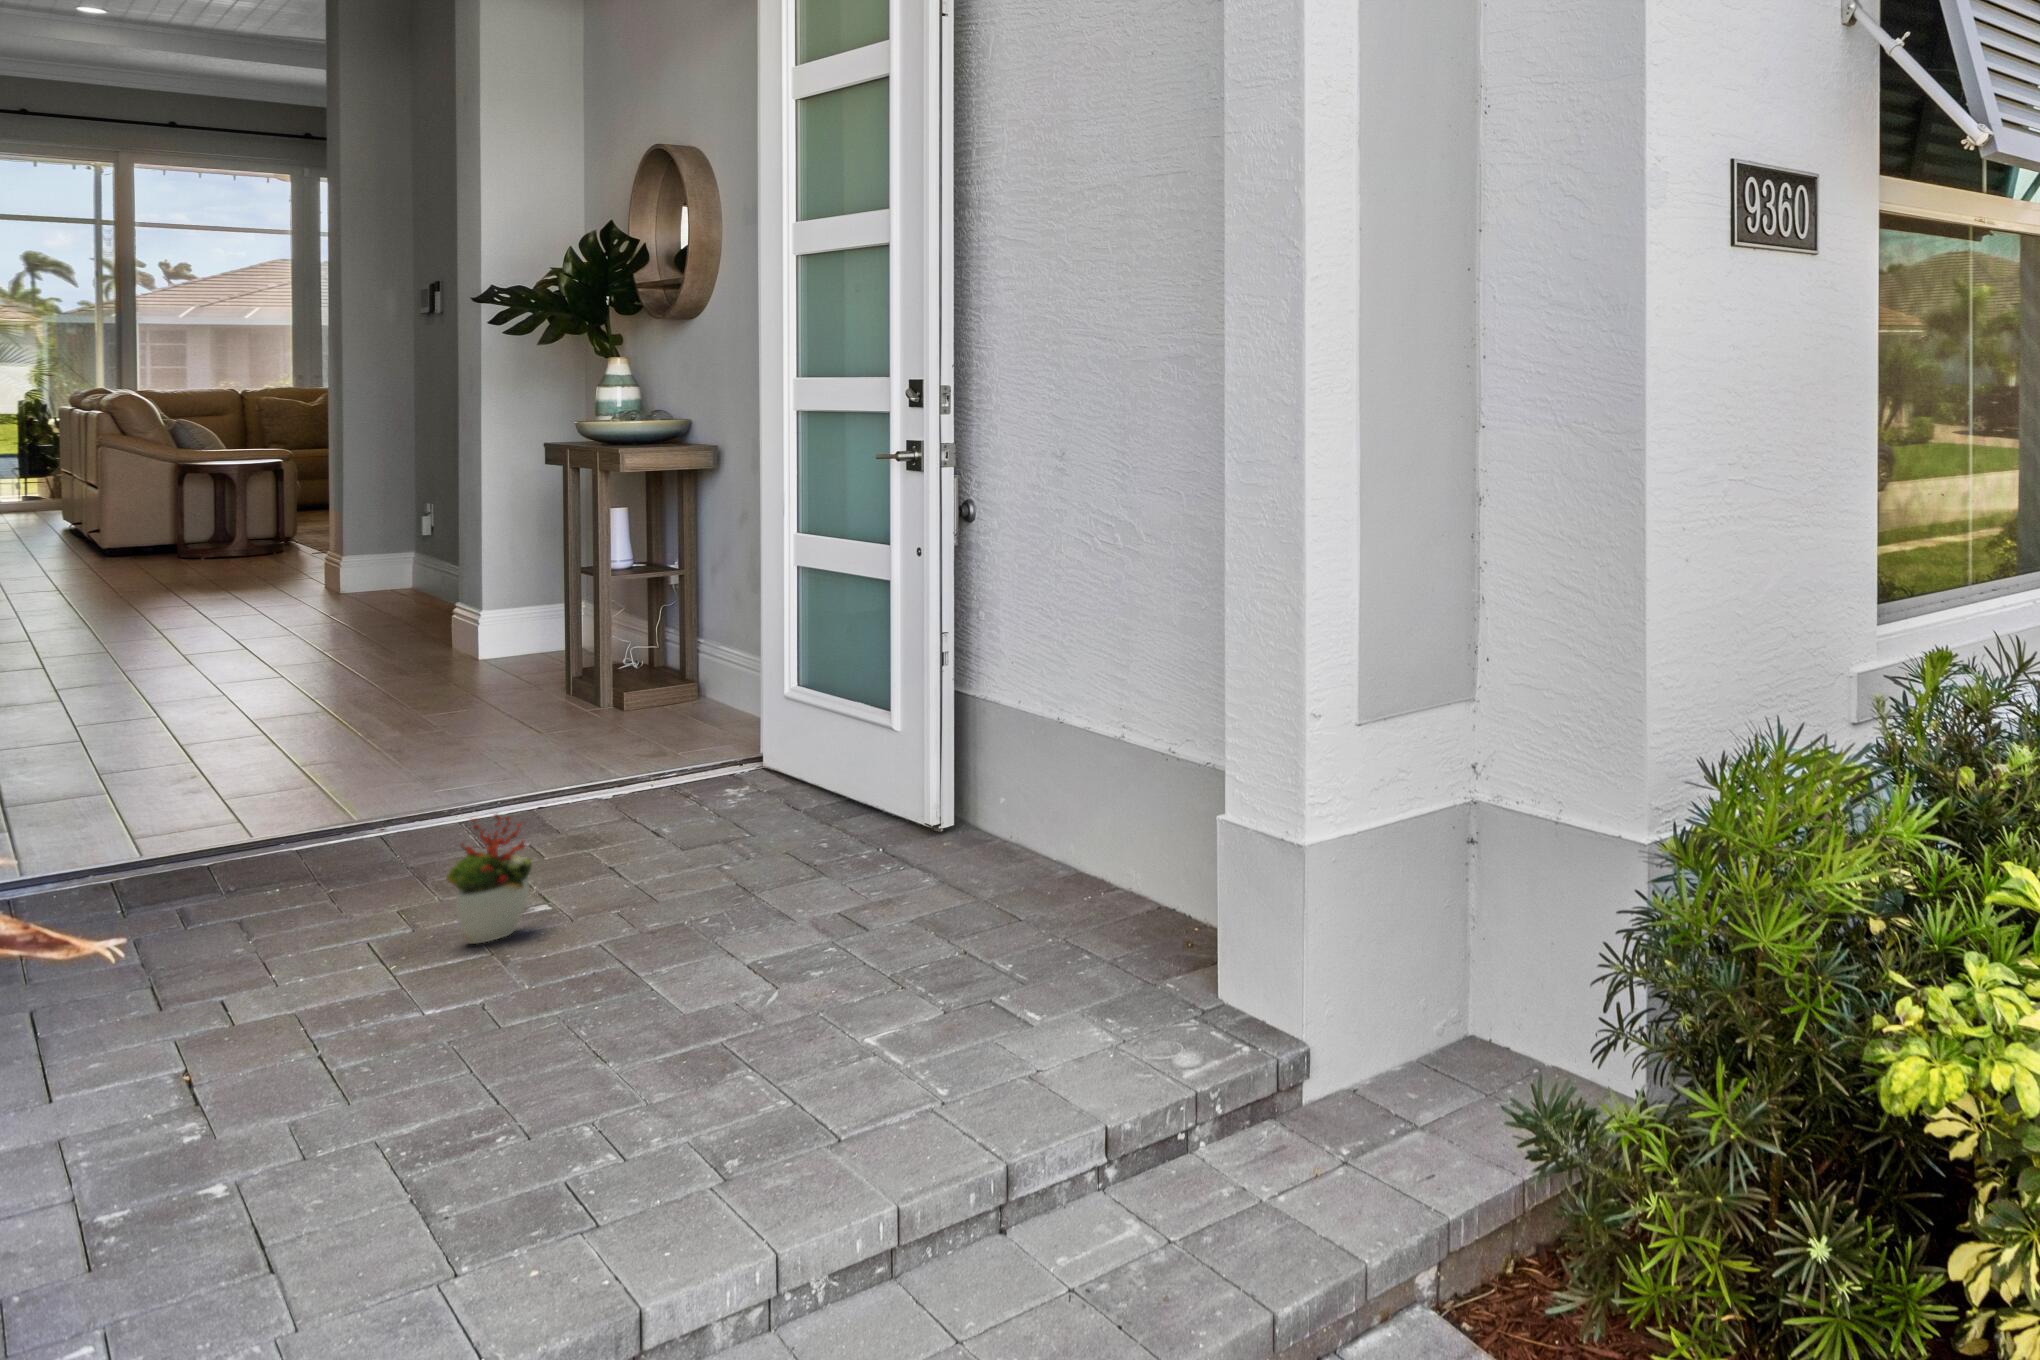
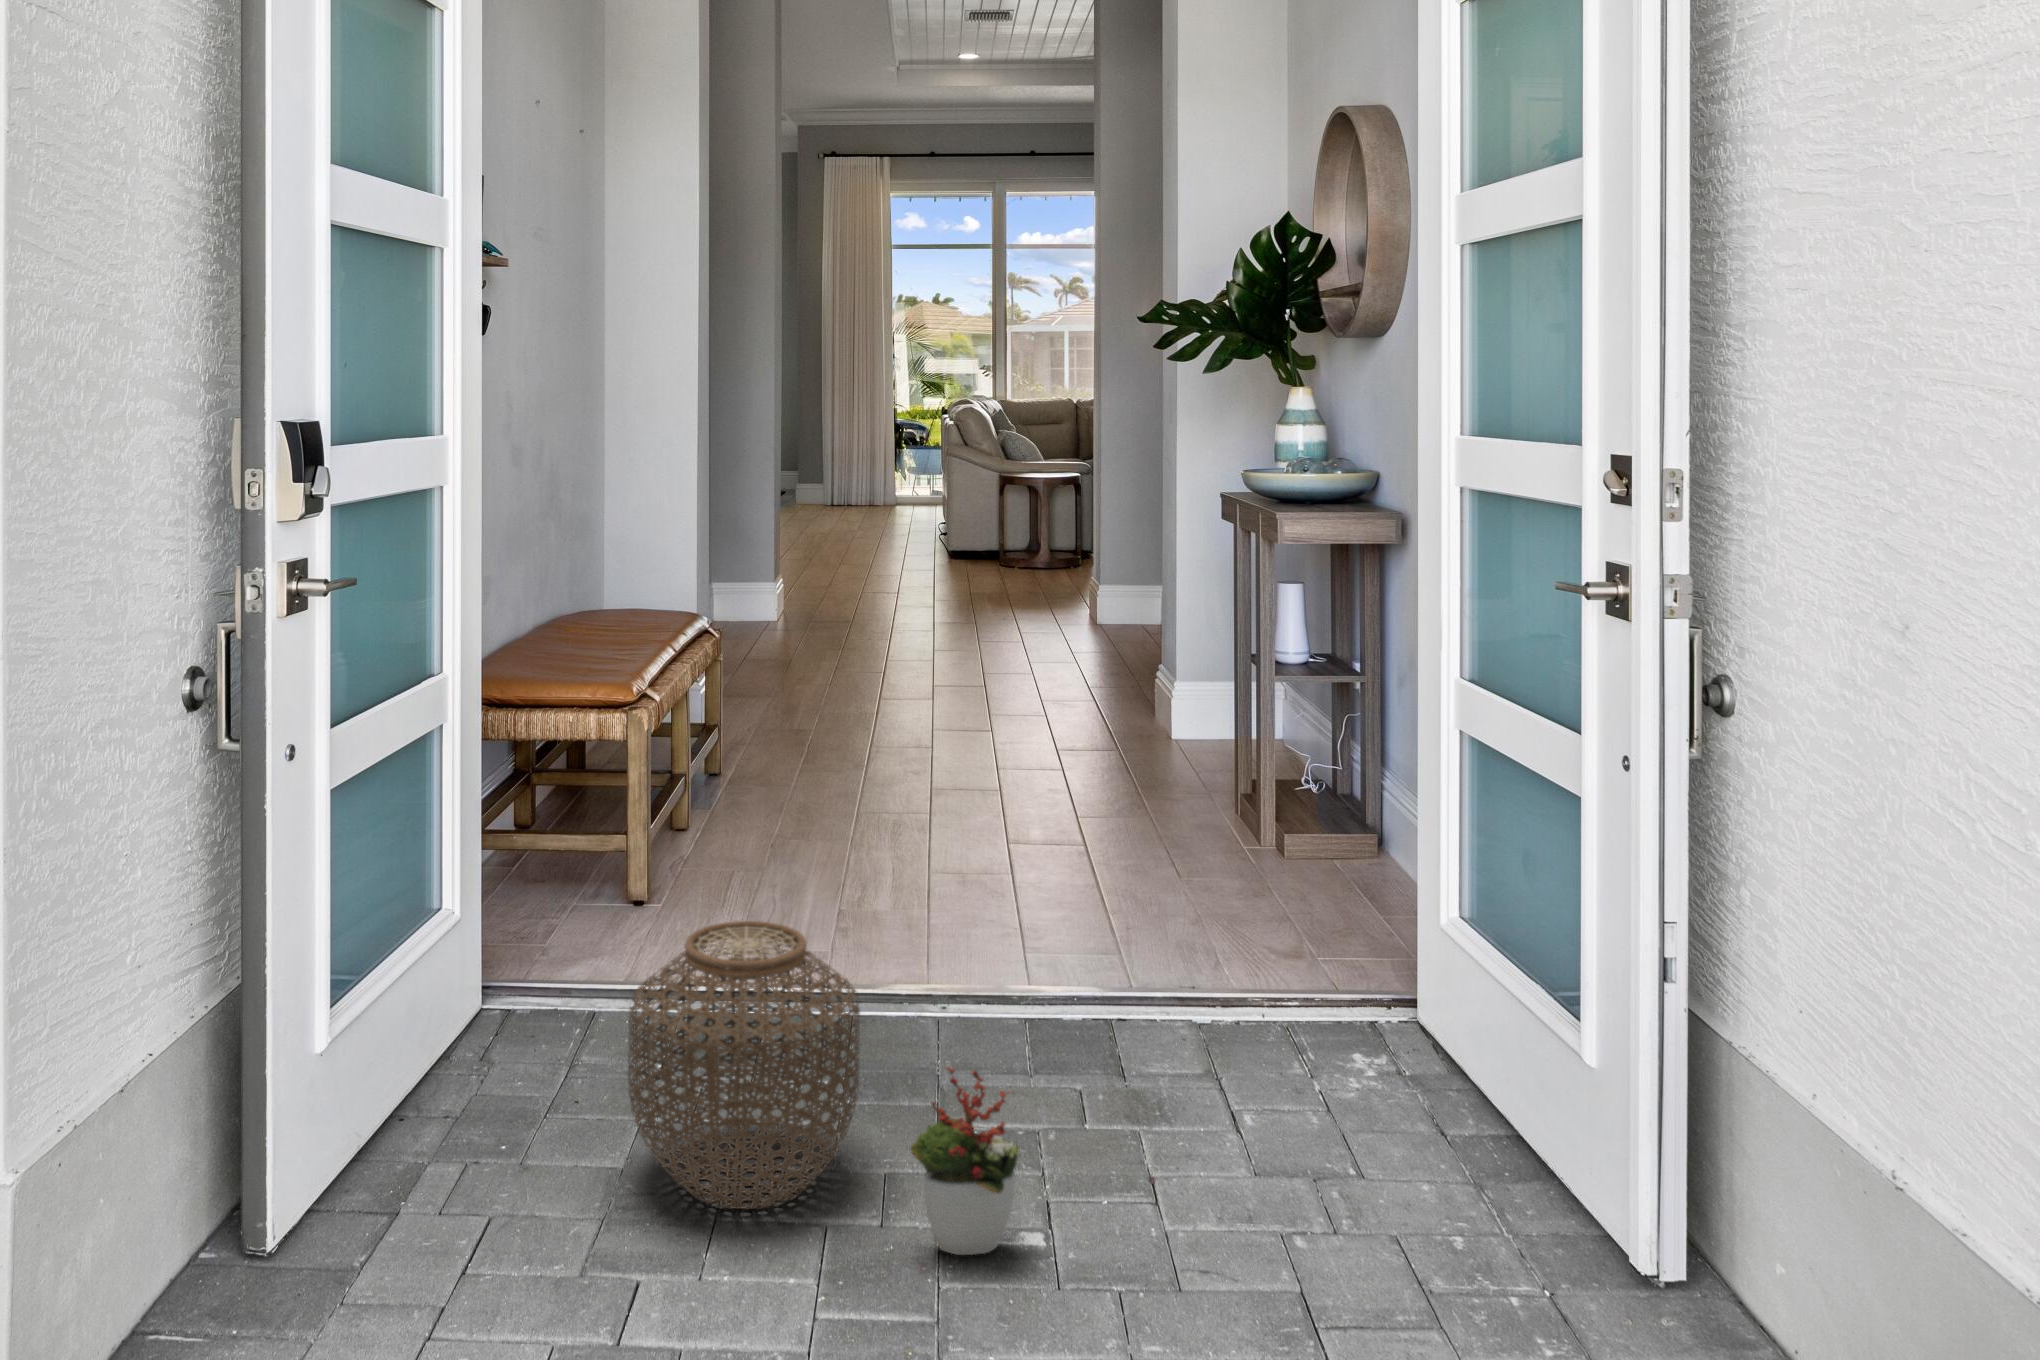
woven basket: none [144,763,375,980] -> present [628,921,860,1209]

